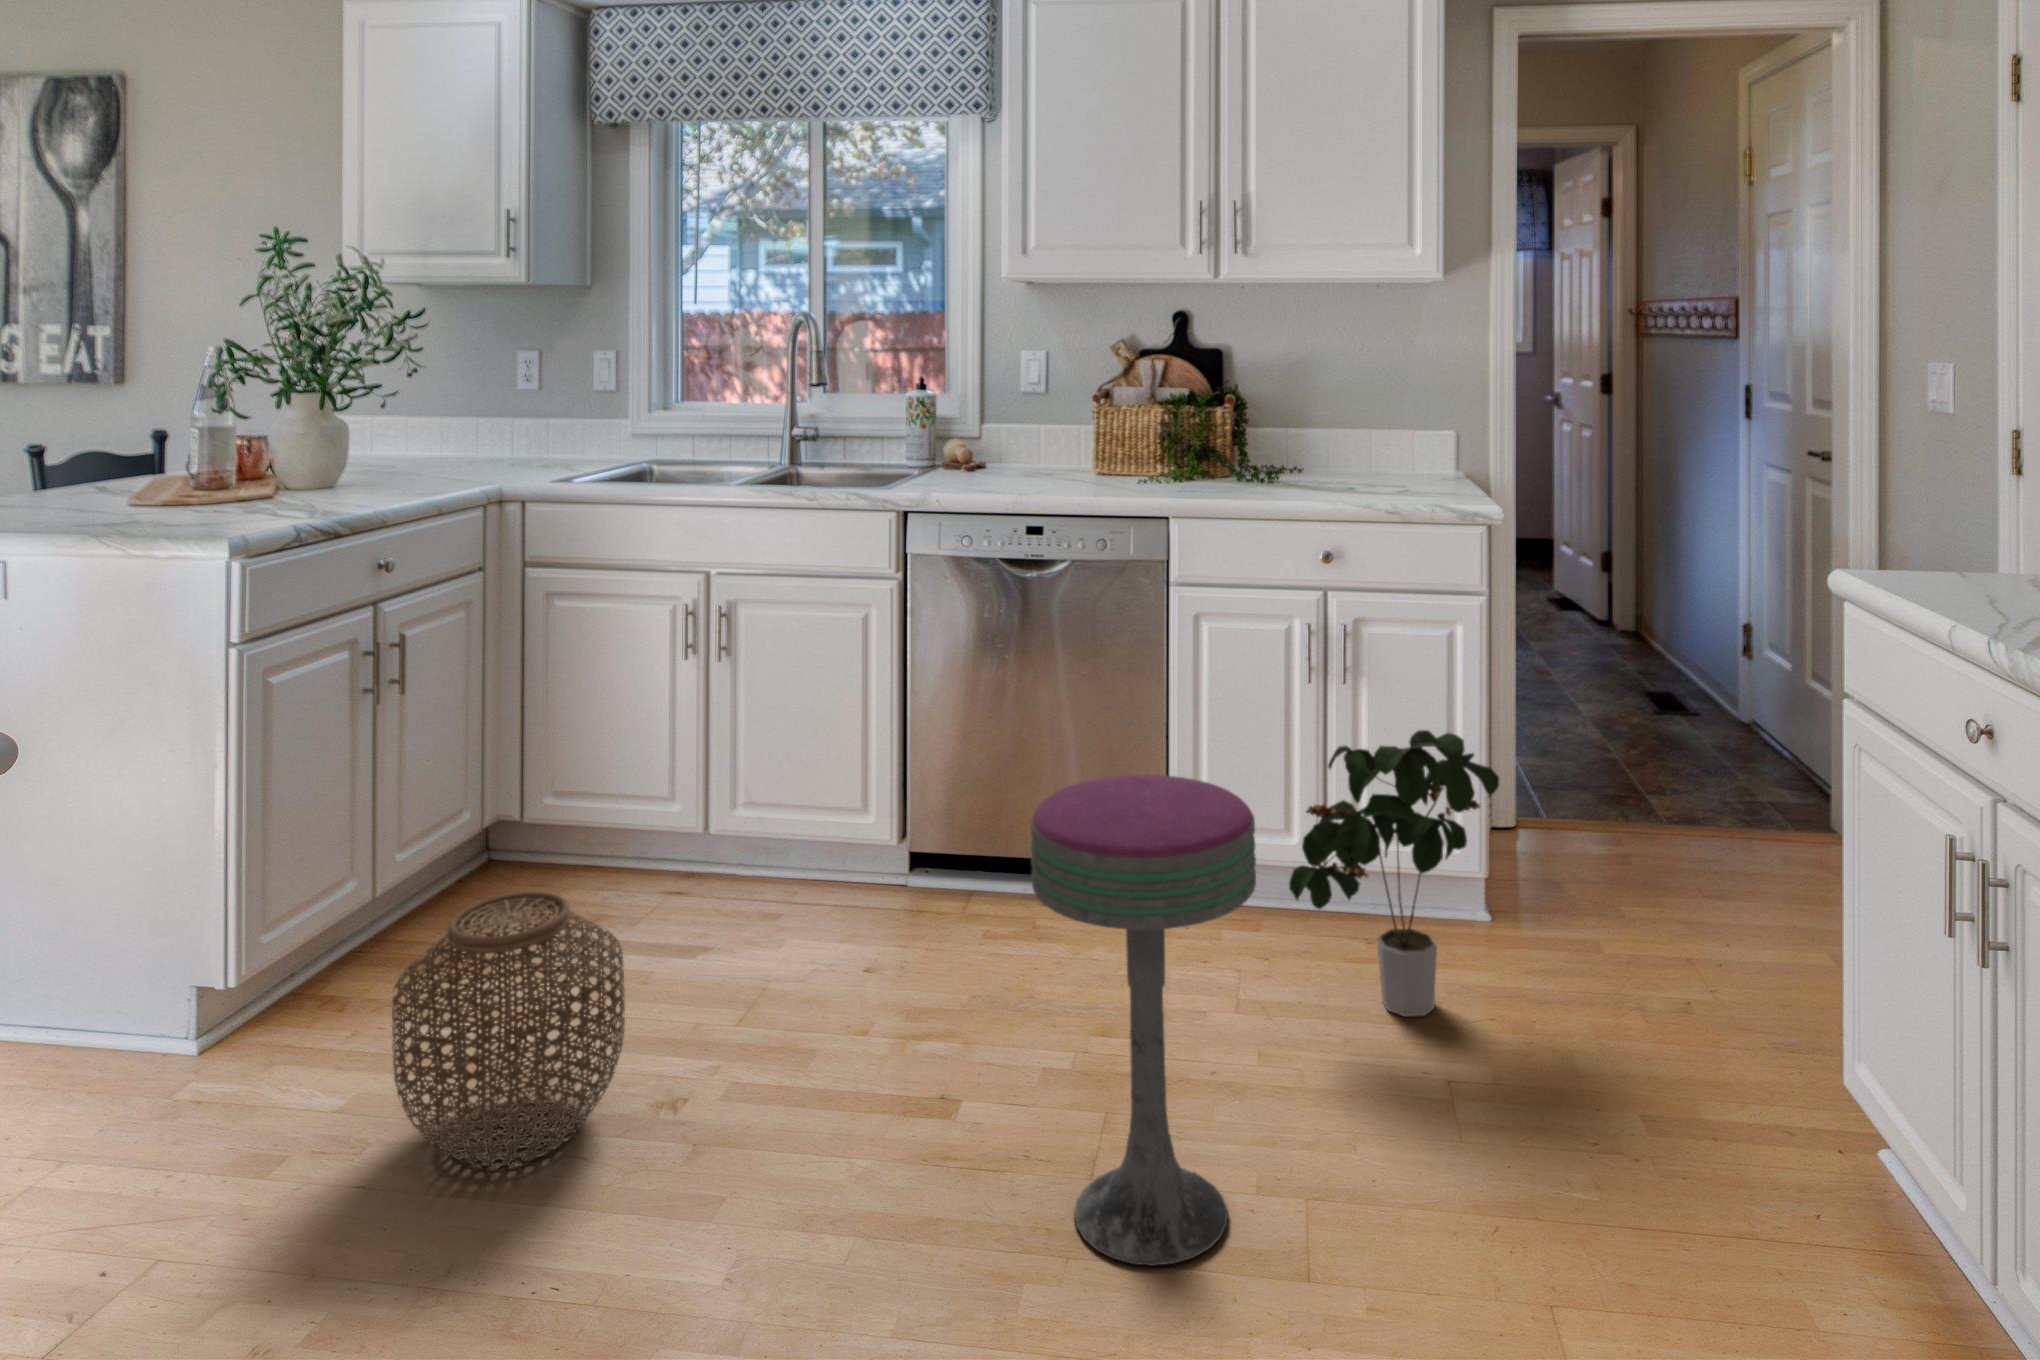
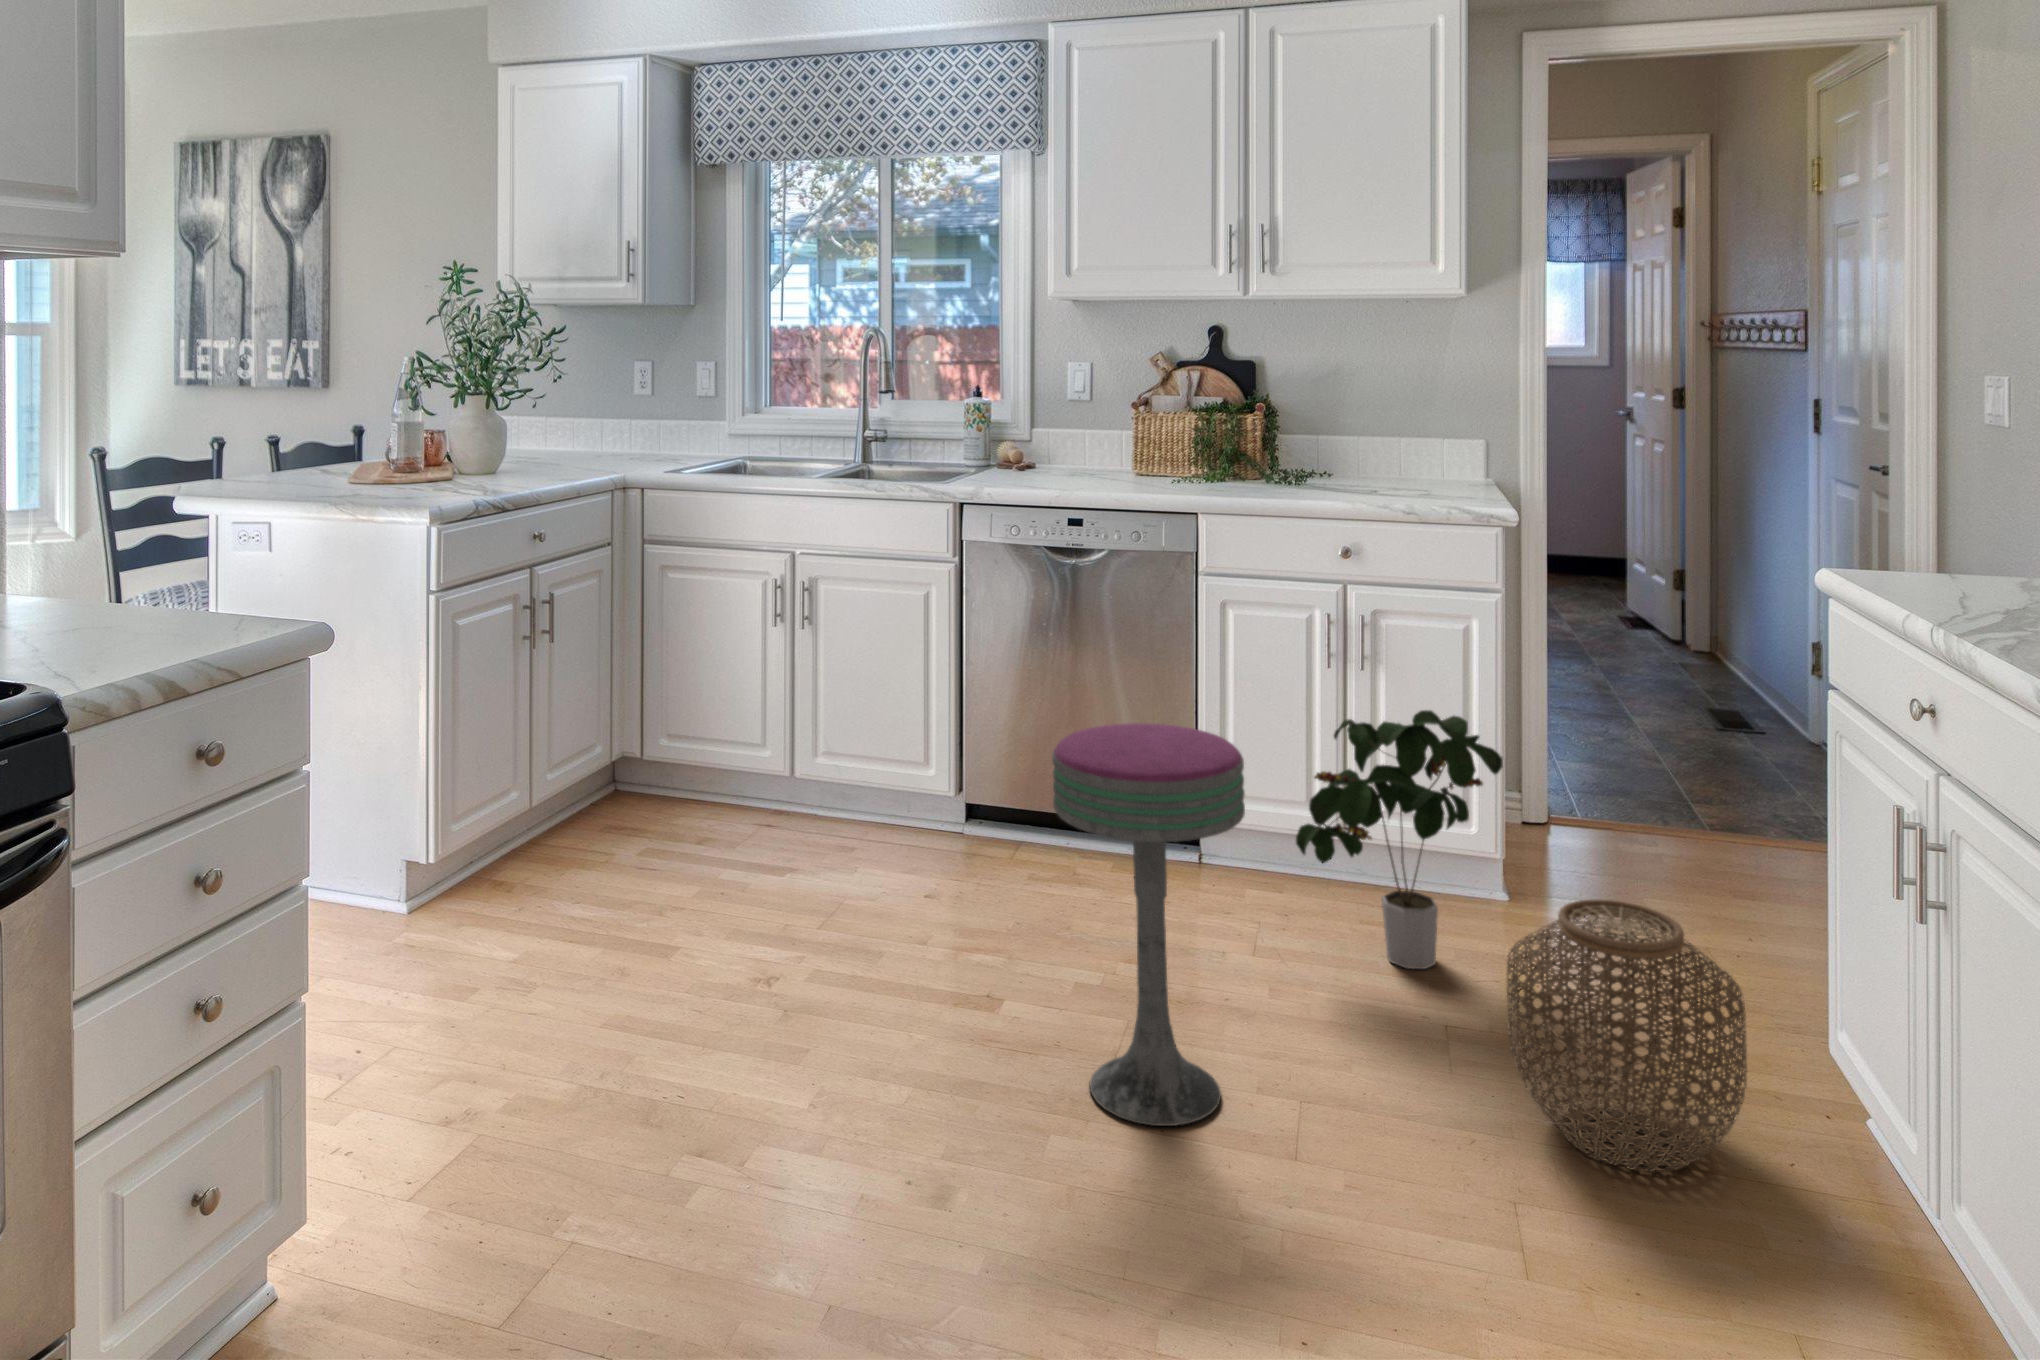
woven basket: present [392,892,625,1167] -> present [1507,899,1747,1172]

